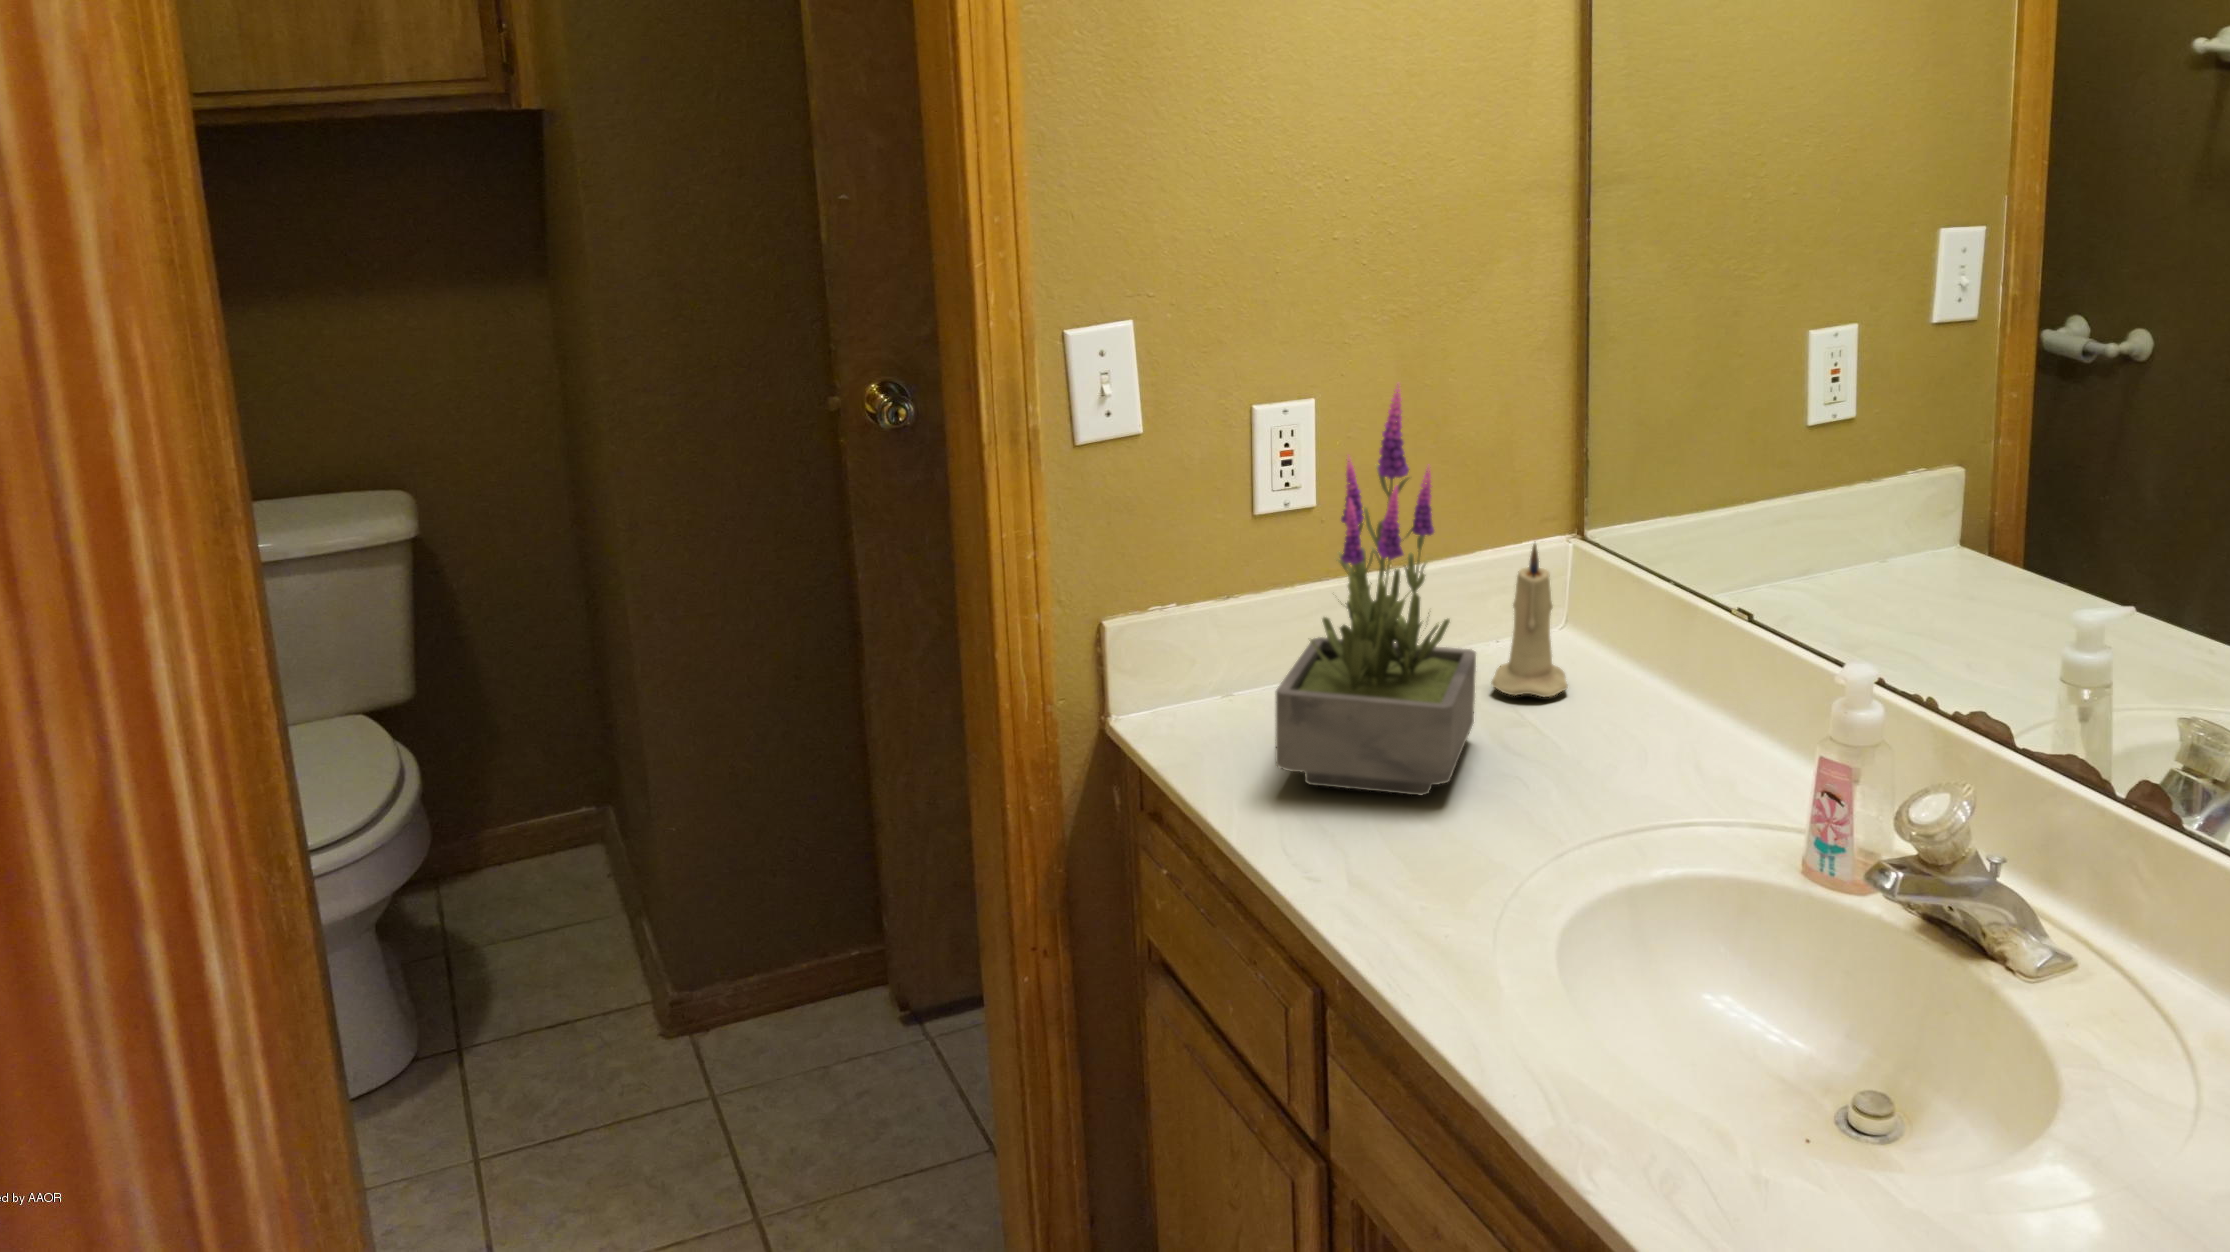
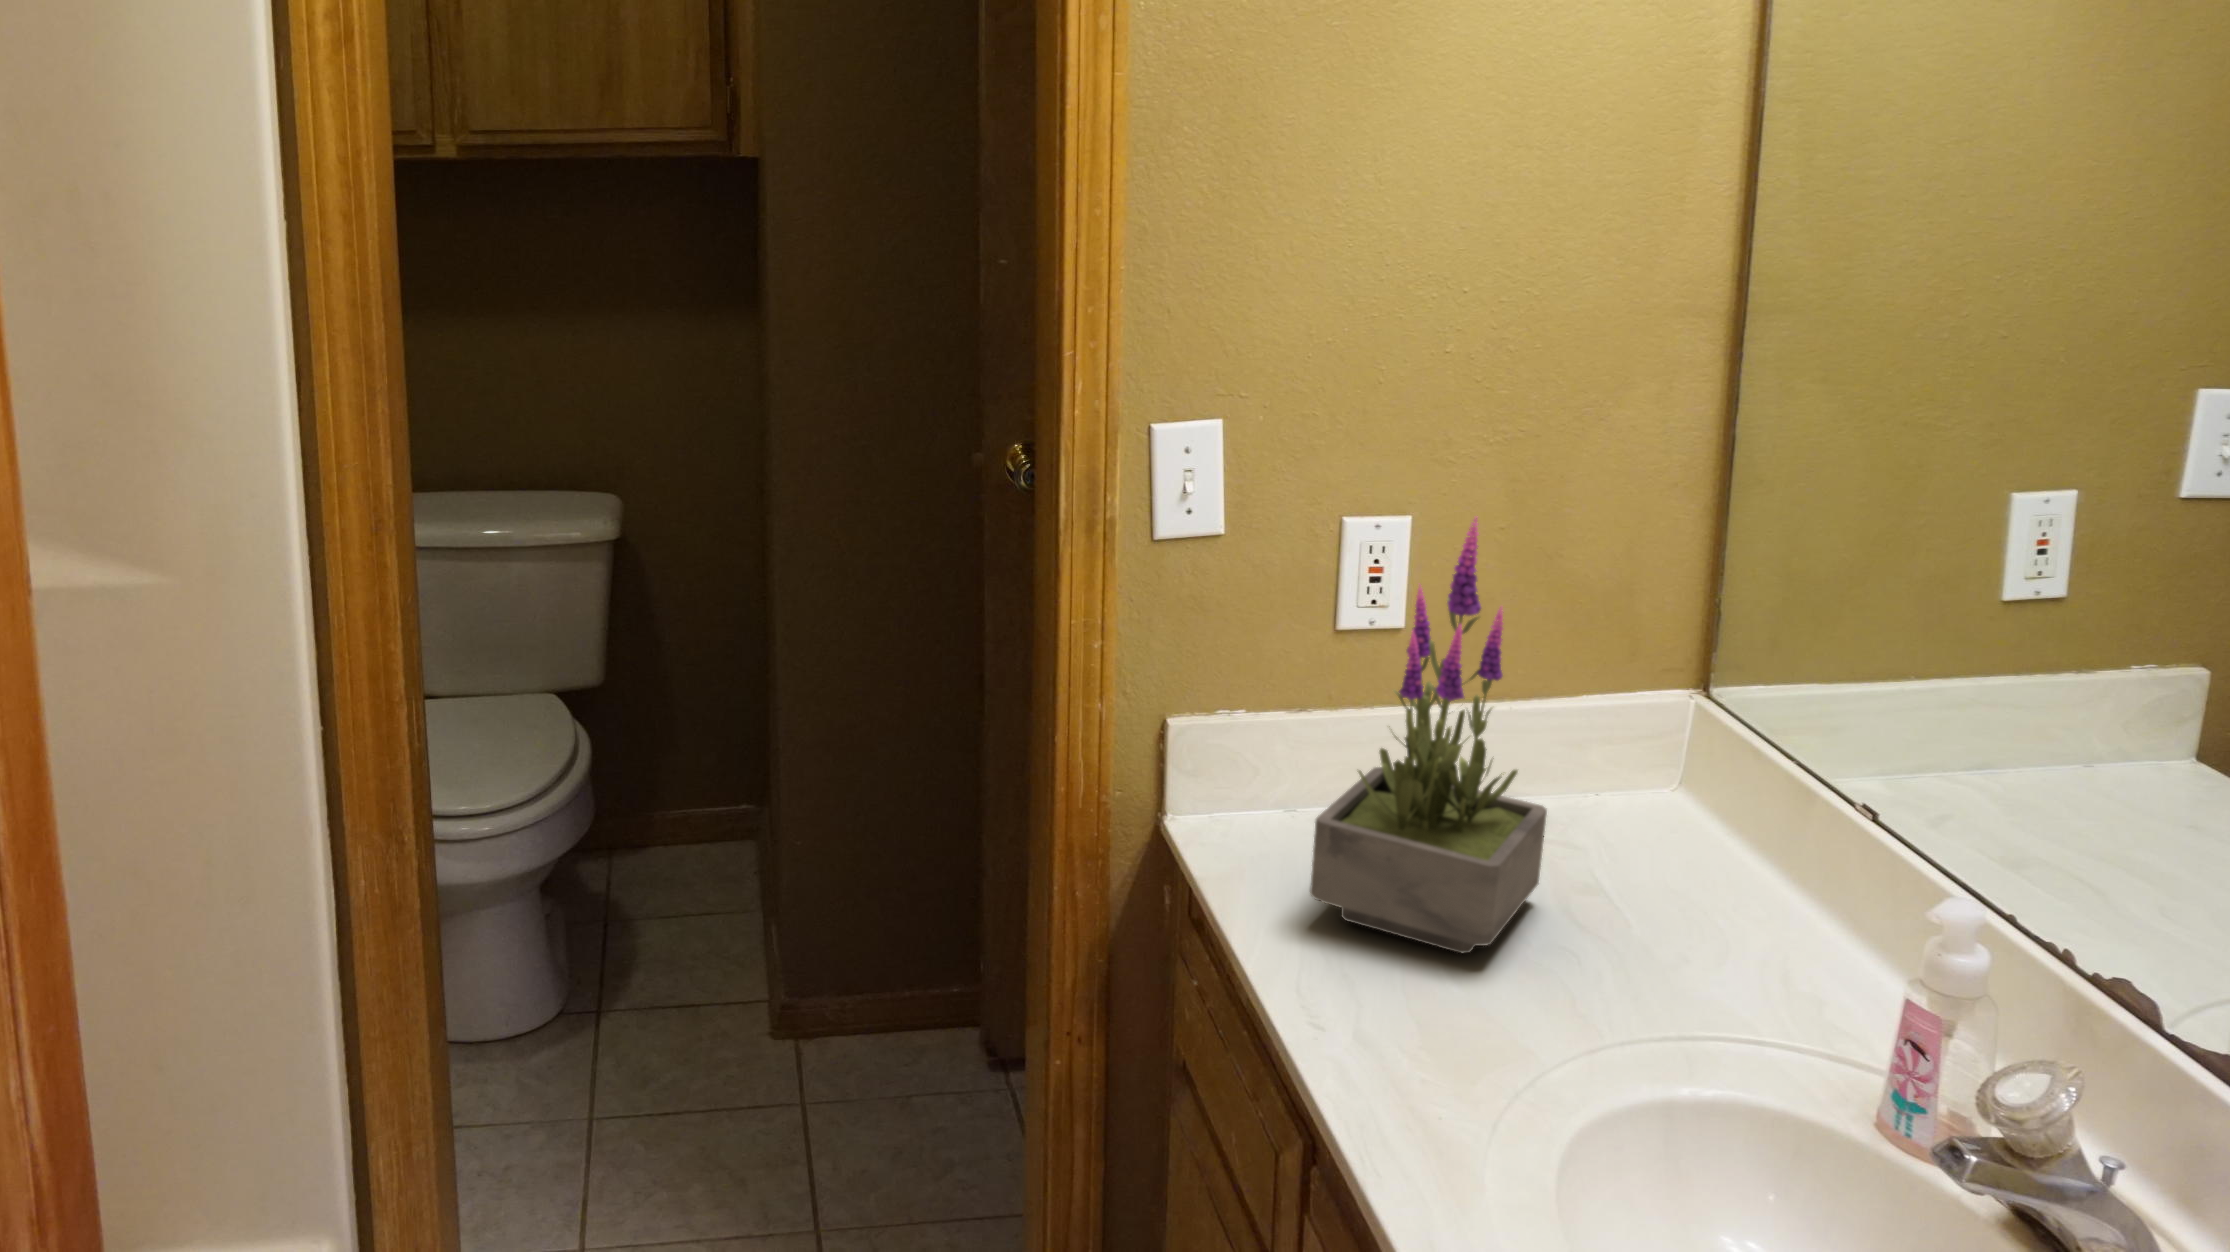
candle: present [1491,544,1568,697] -> none [1574,696,1662,869]

